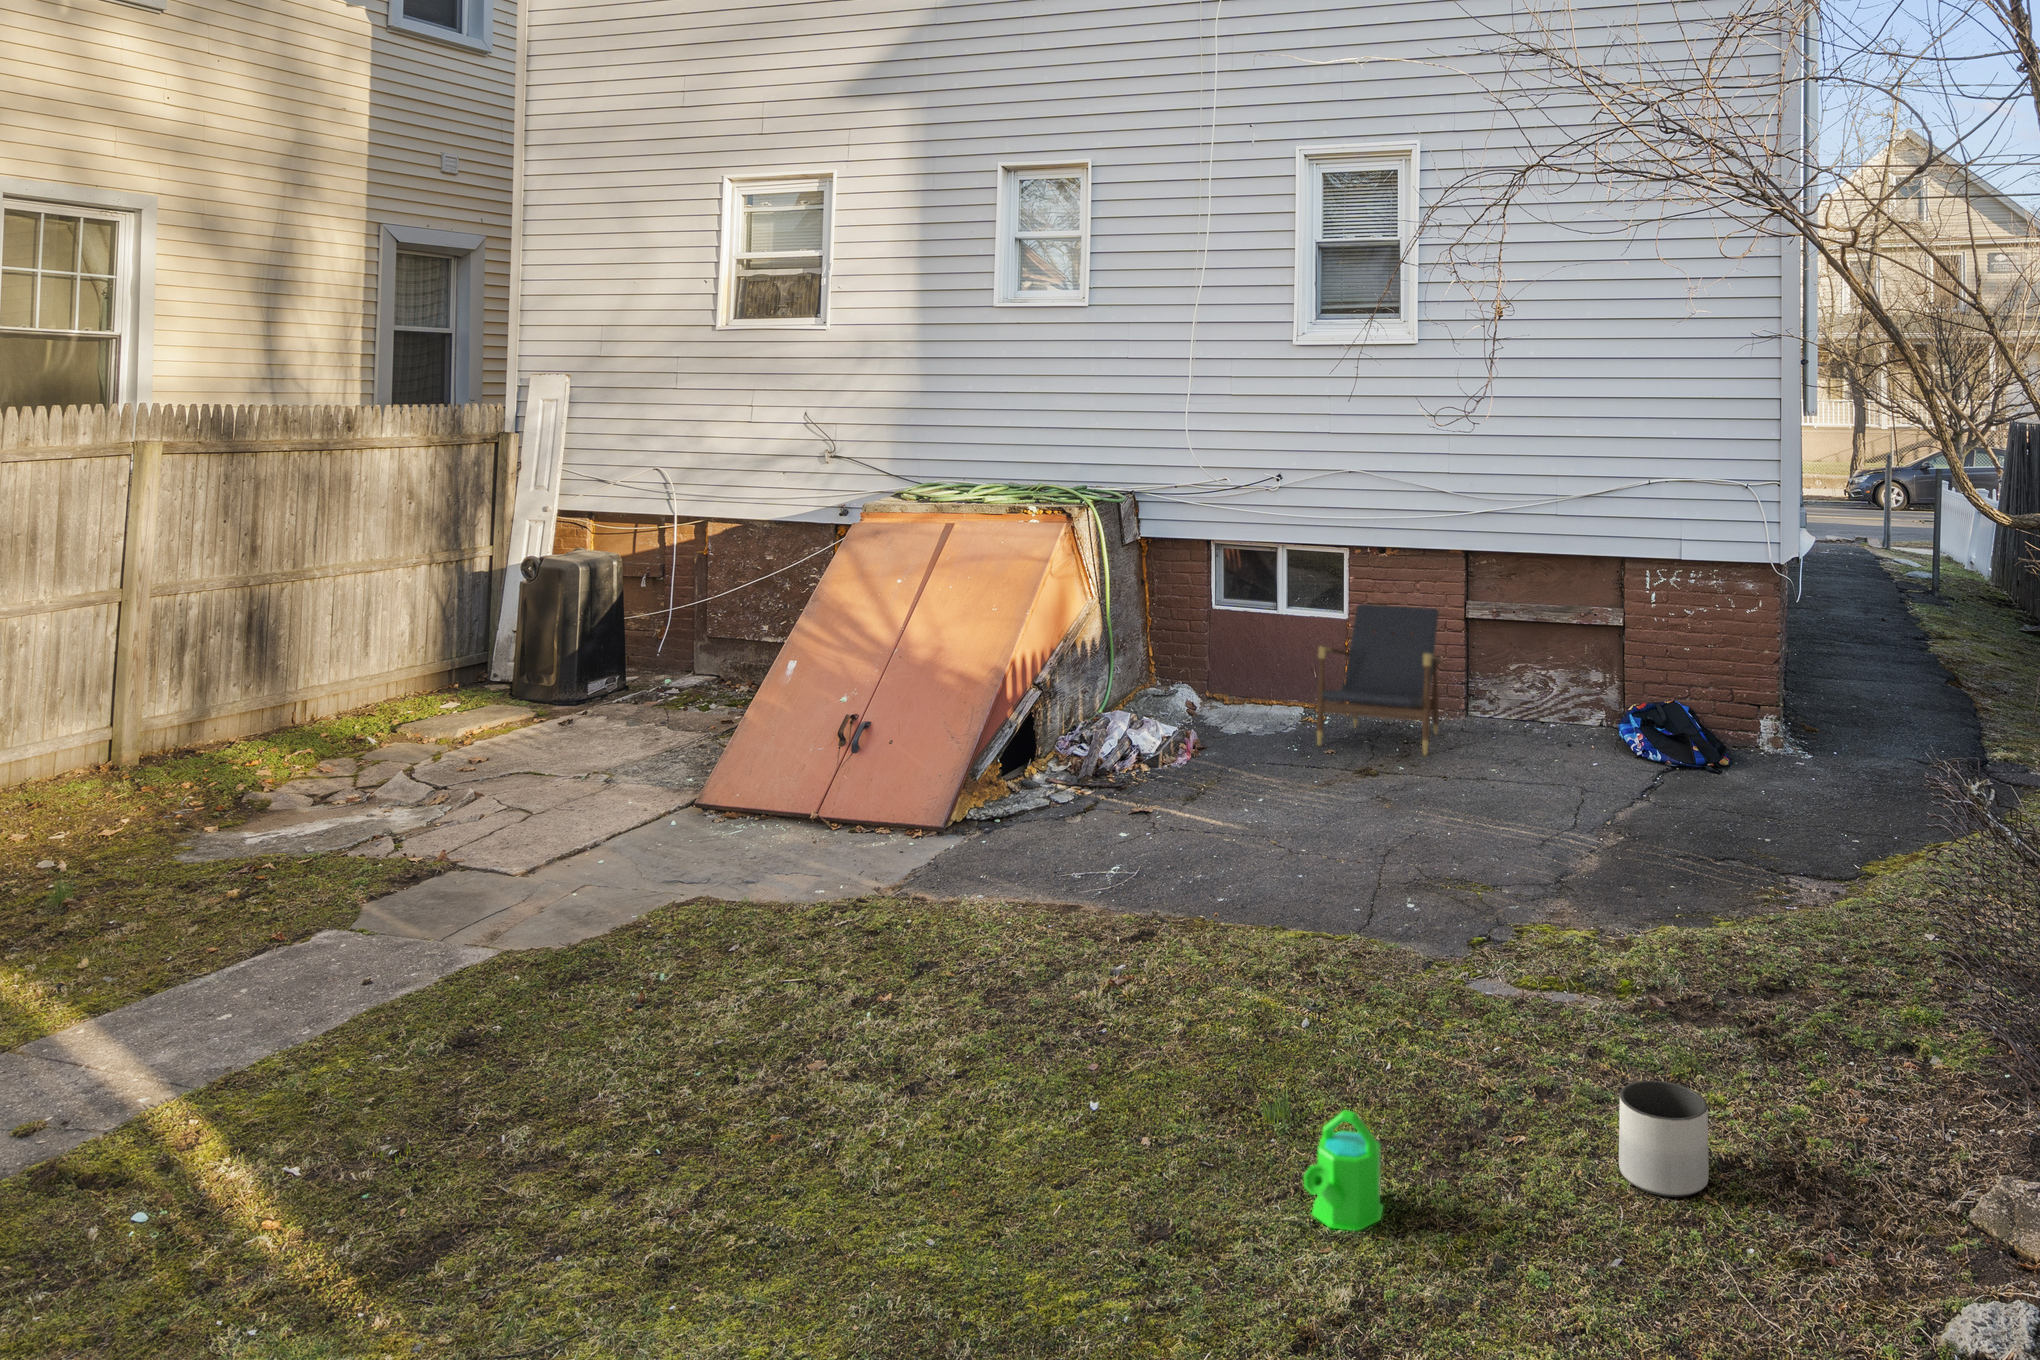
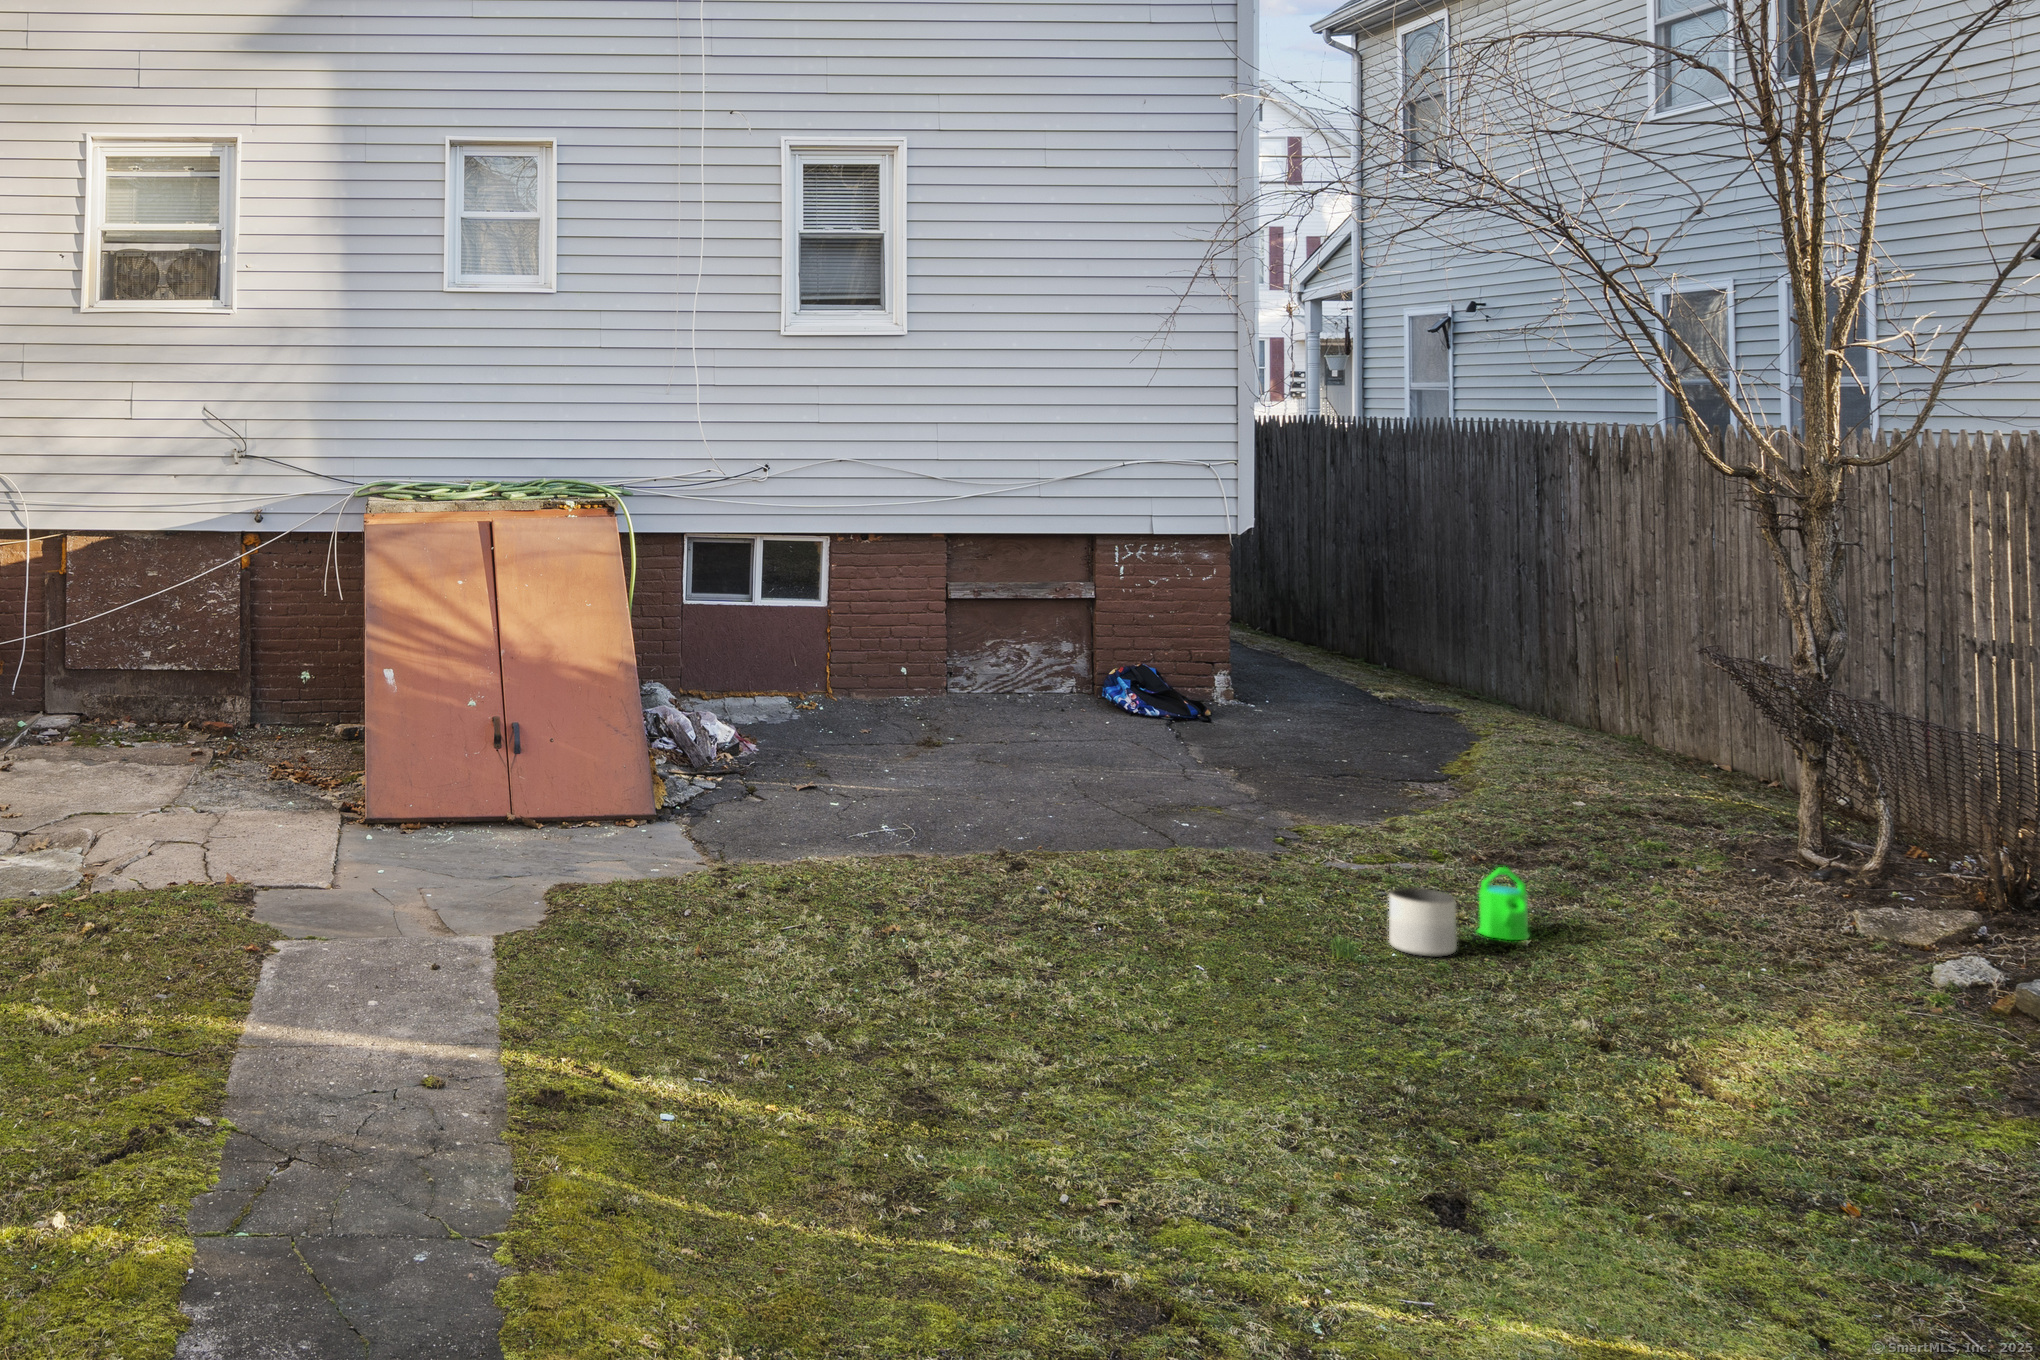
lounge chair: present [1316,604,1441,755] -> none [838,591,957,727]
planter: present [1619,1081,1709,1197] -> present [1389,888,1457,957]

